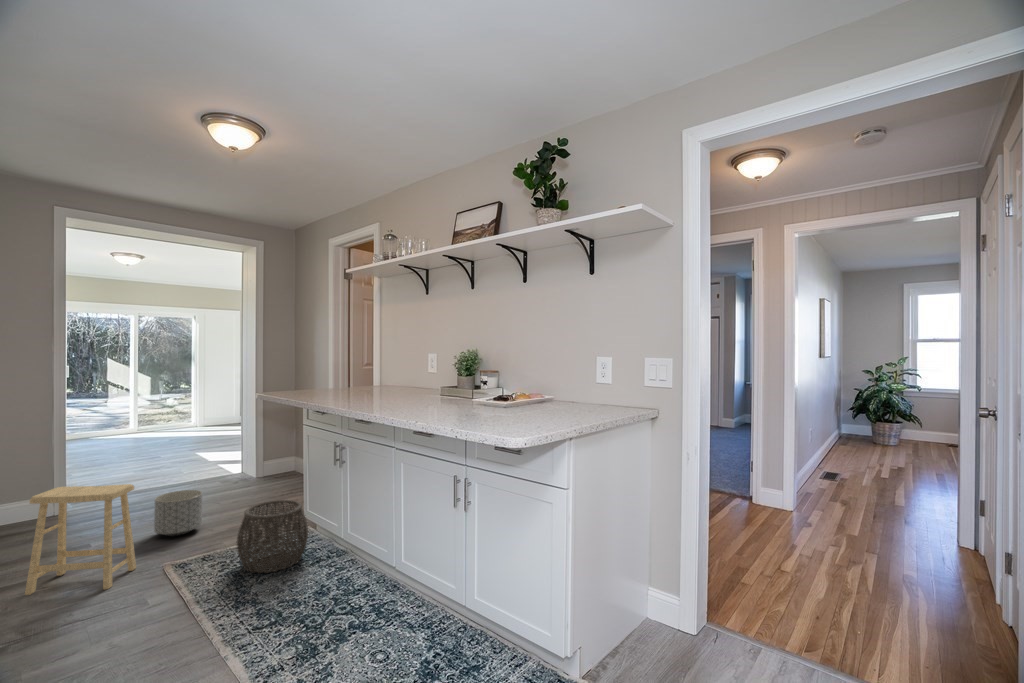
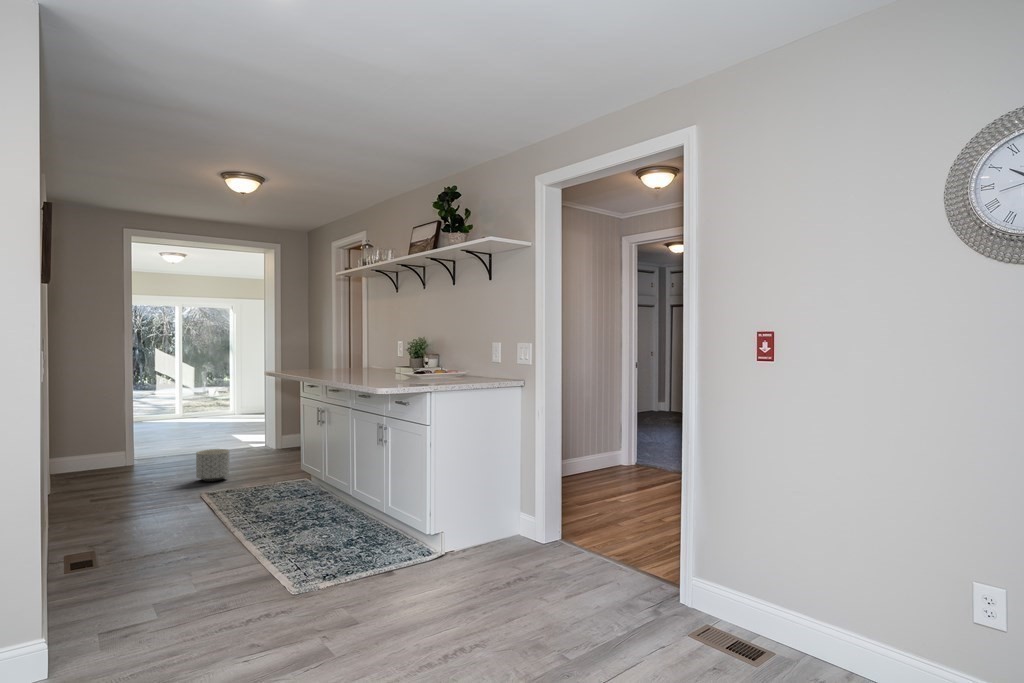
footstool: present [25,484,136,595] -> none [119,434,185,502]
woven basket: present [237,500,308,573] -> none [249,453,300,501]

